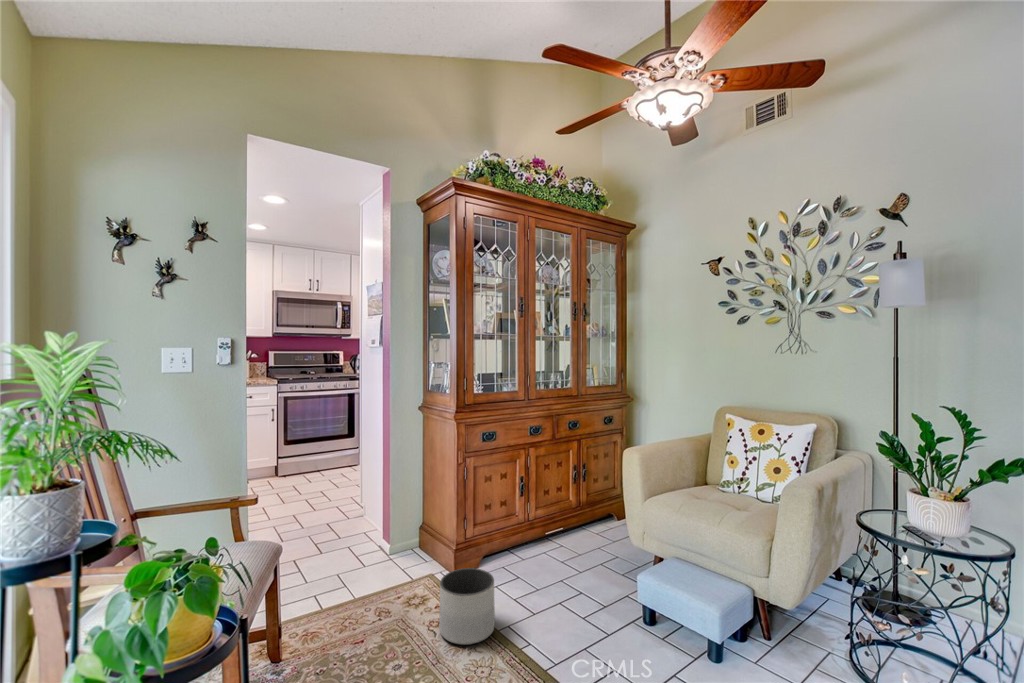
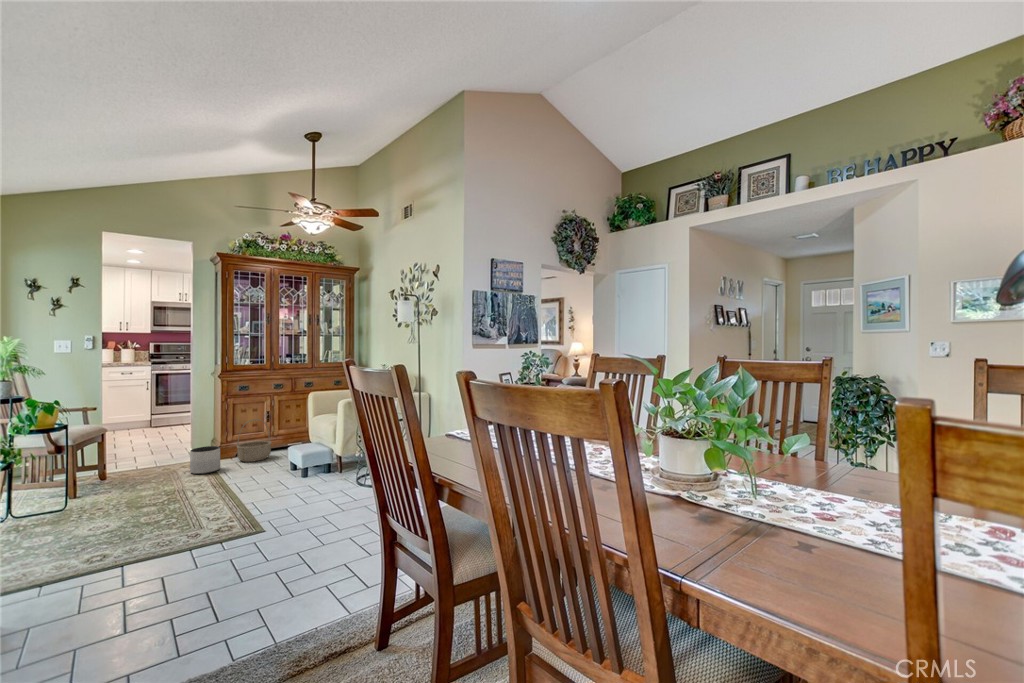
basket: none [492,500,551,591] -> present [237,419,272,462]

